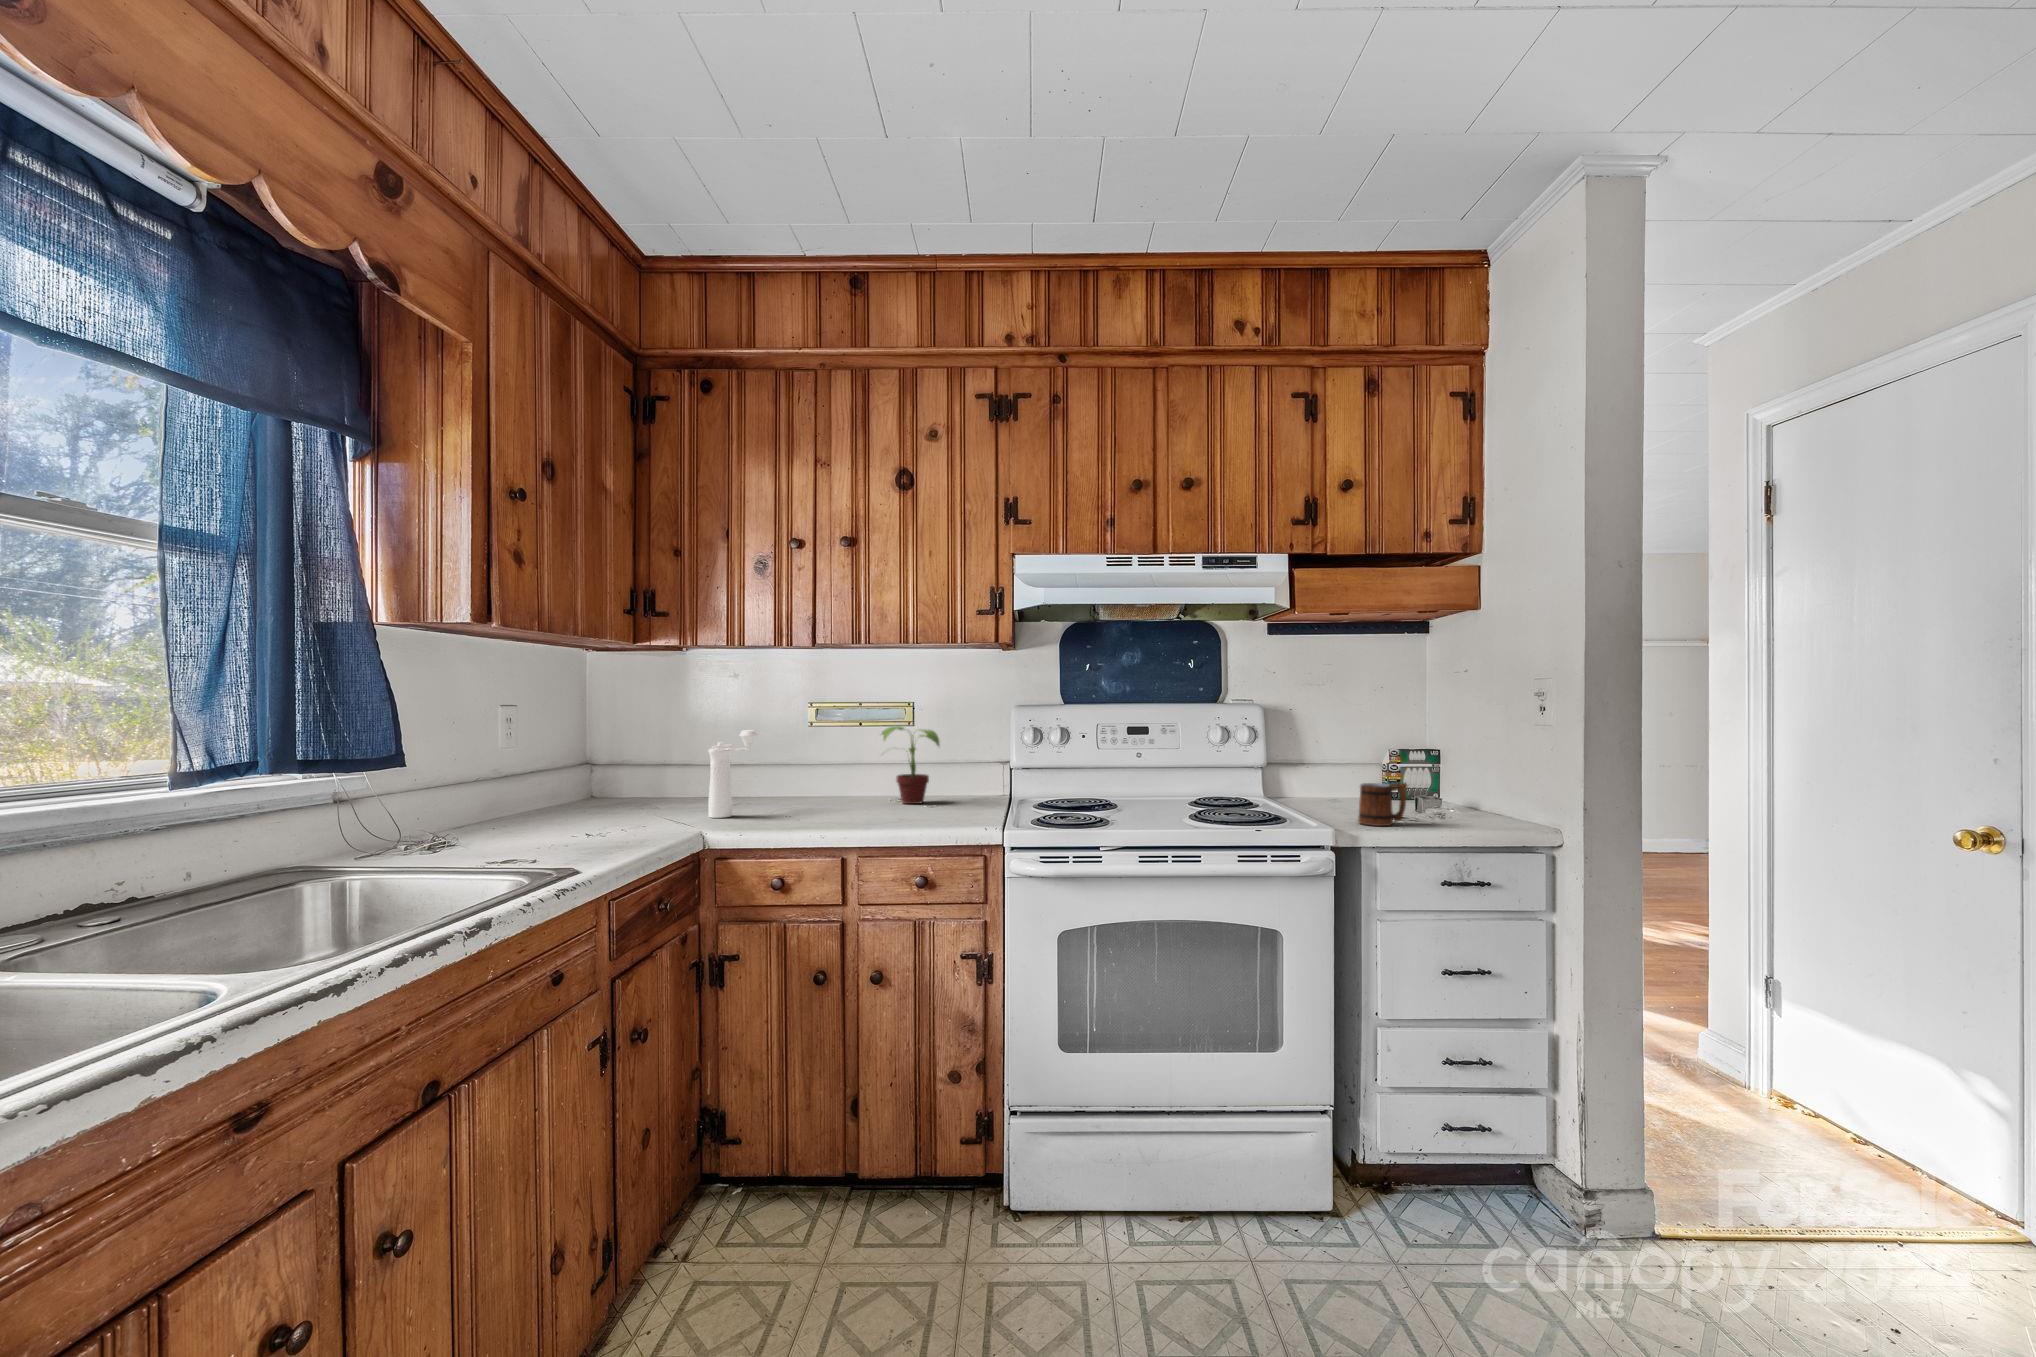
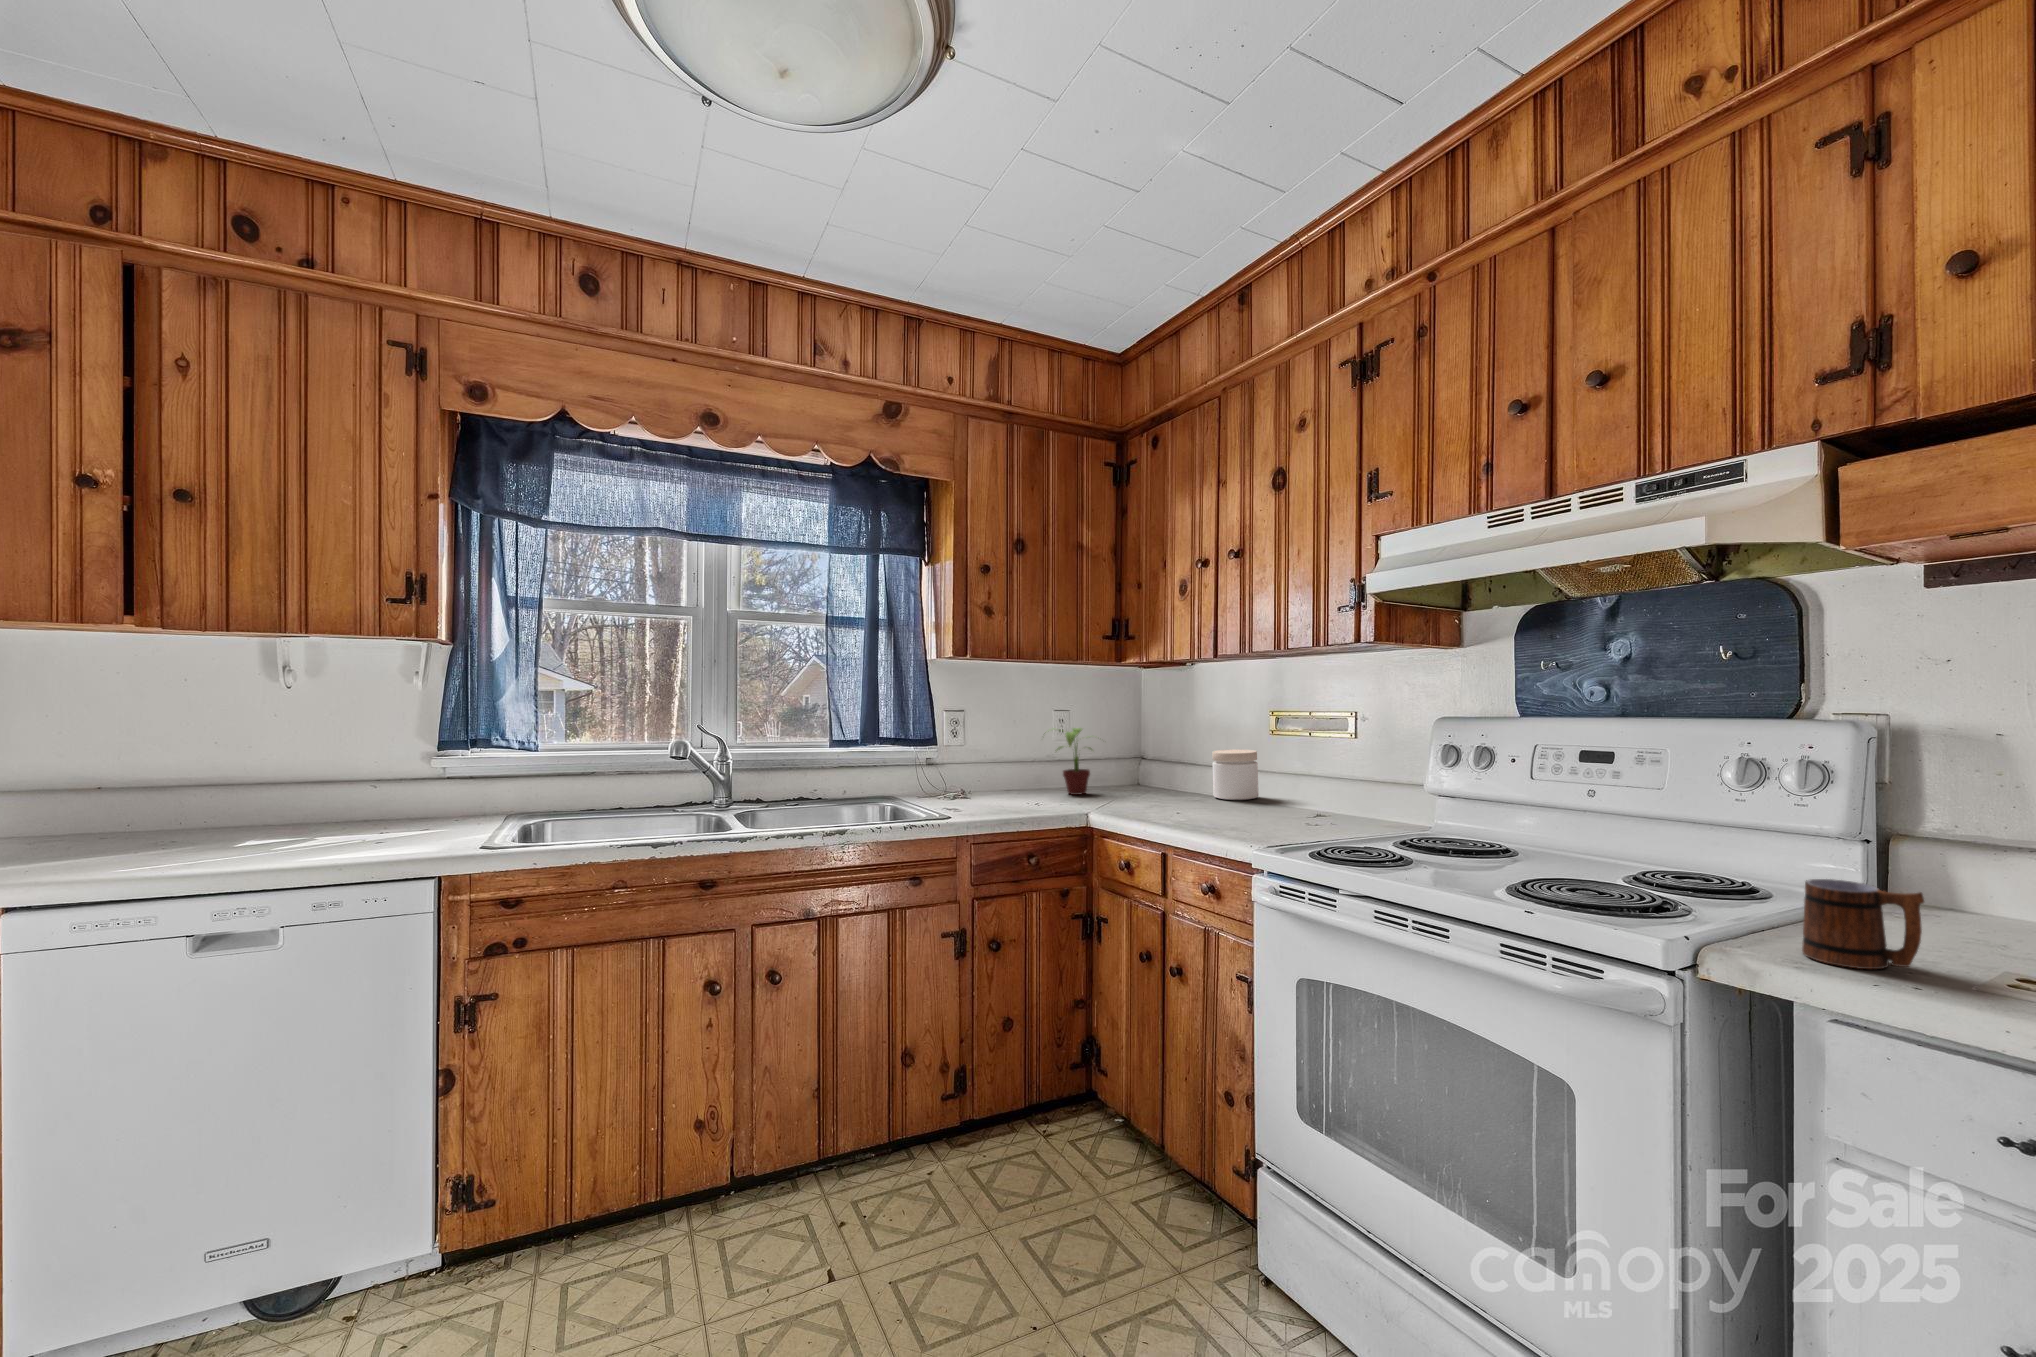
potted plant: present [882,726,939,804] -> present [1057,728,1092,795]
pepper mill: present [708,730,757,818] -> none [1122,733,1175,806]
jar: none [761,748,809,802] -> present [1212,749,1259,800]

